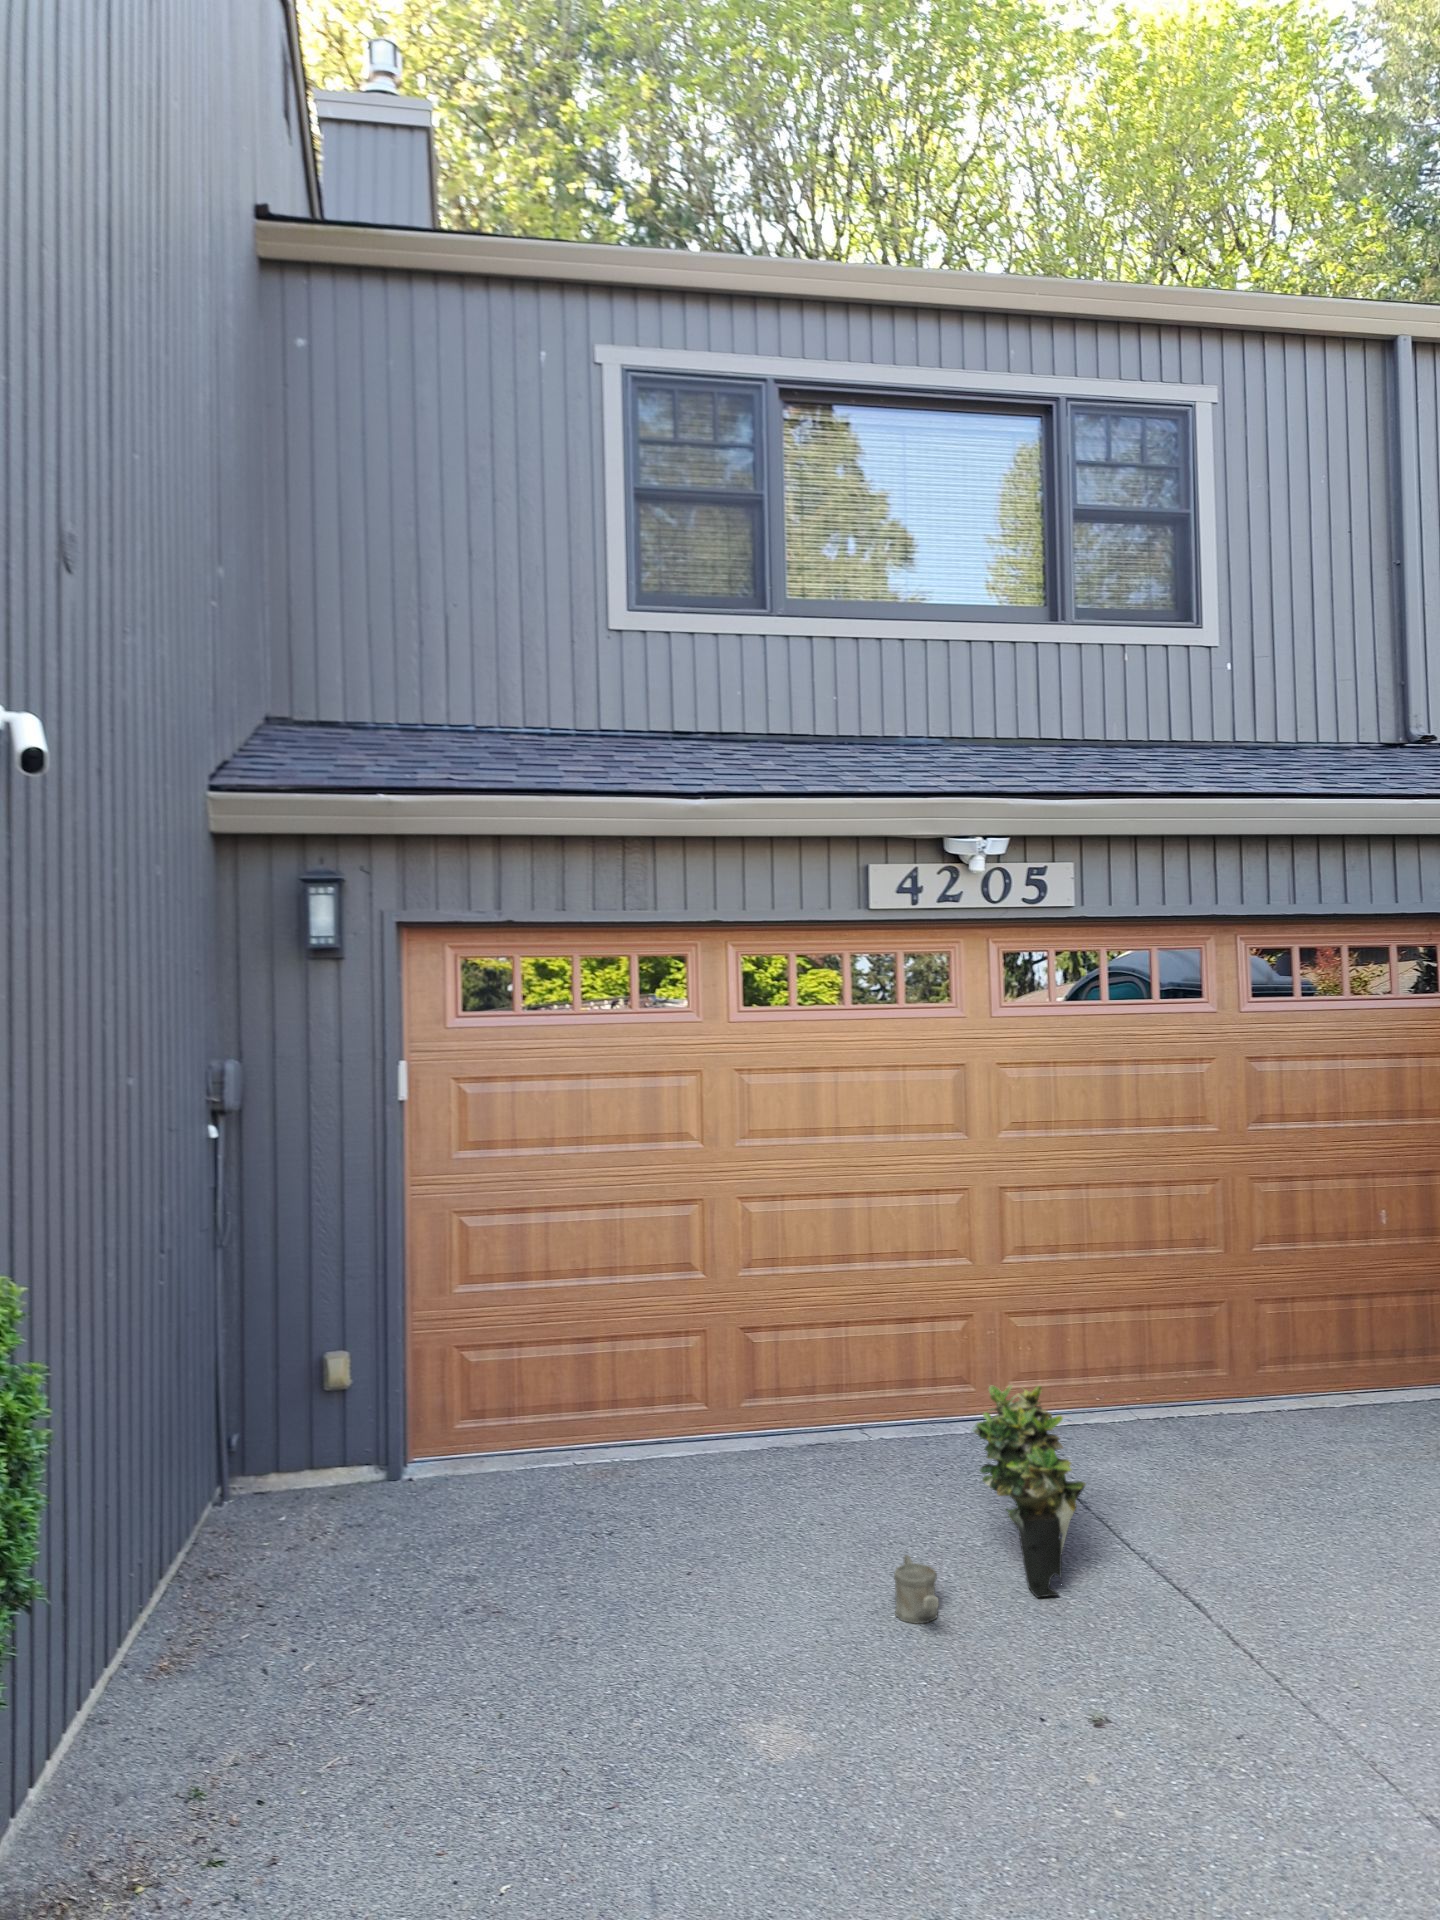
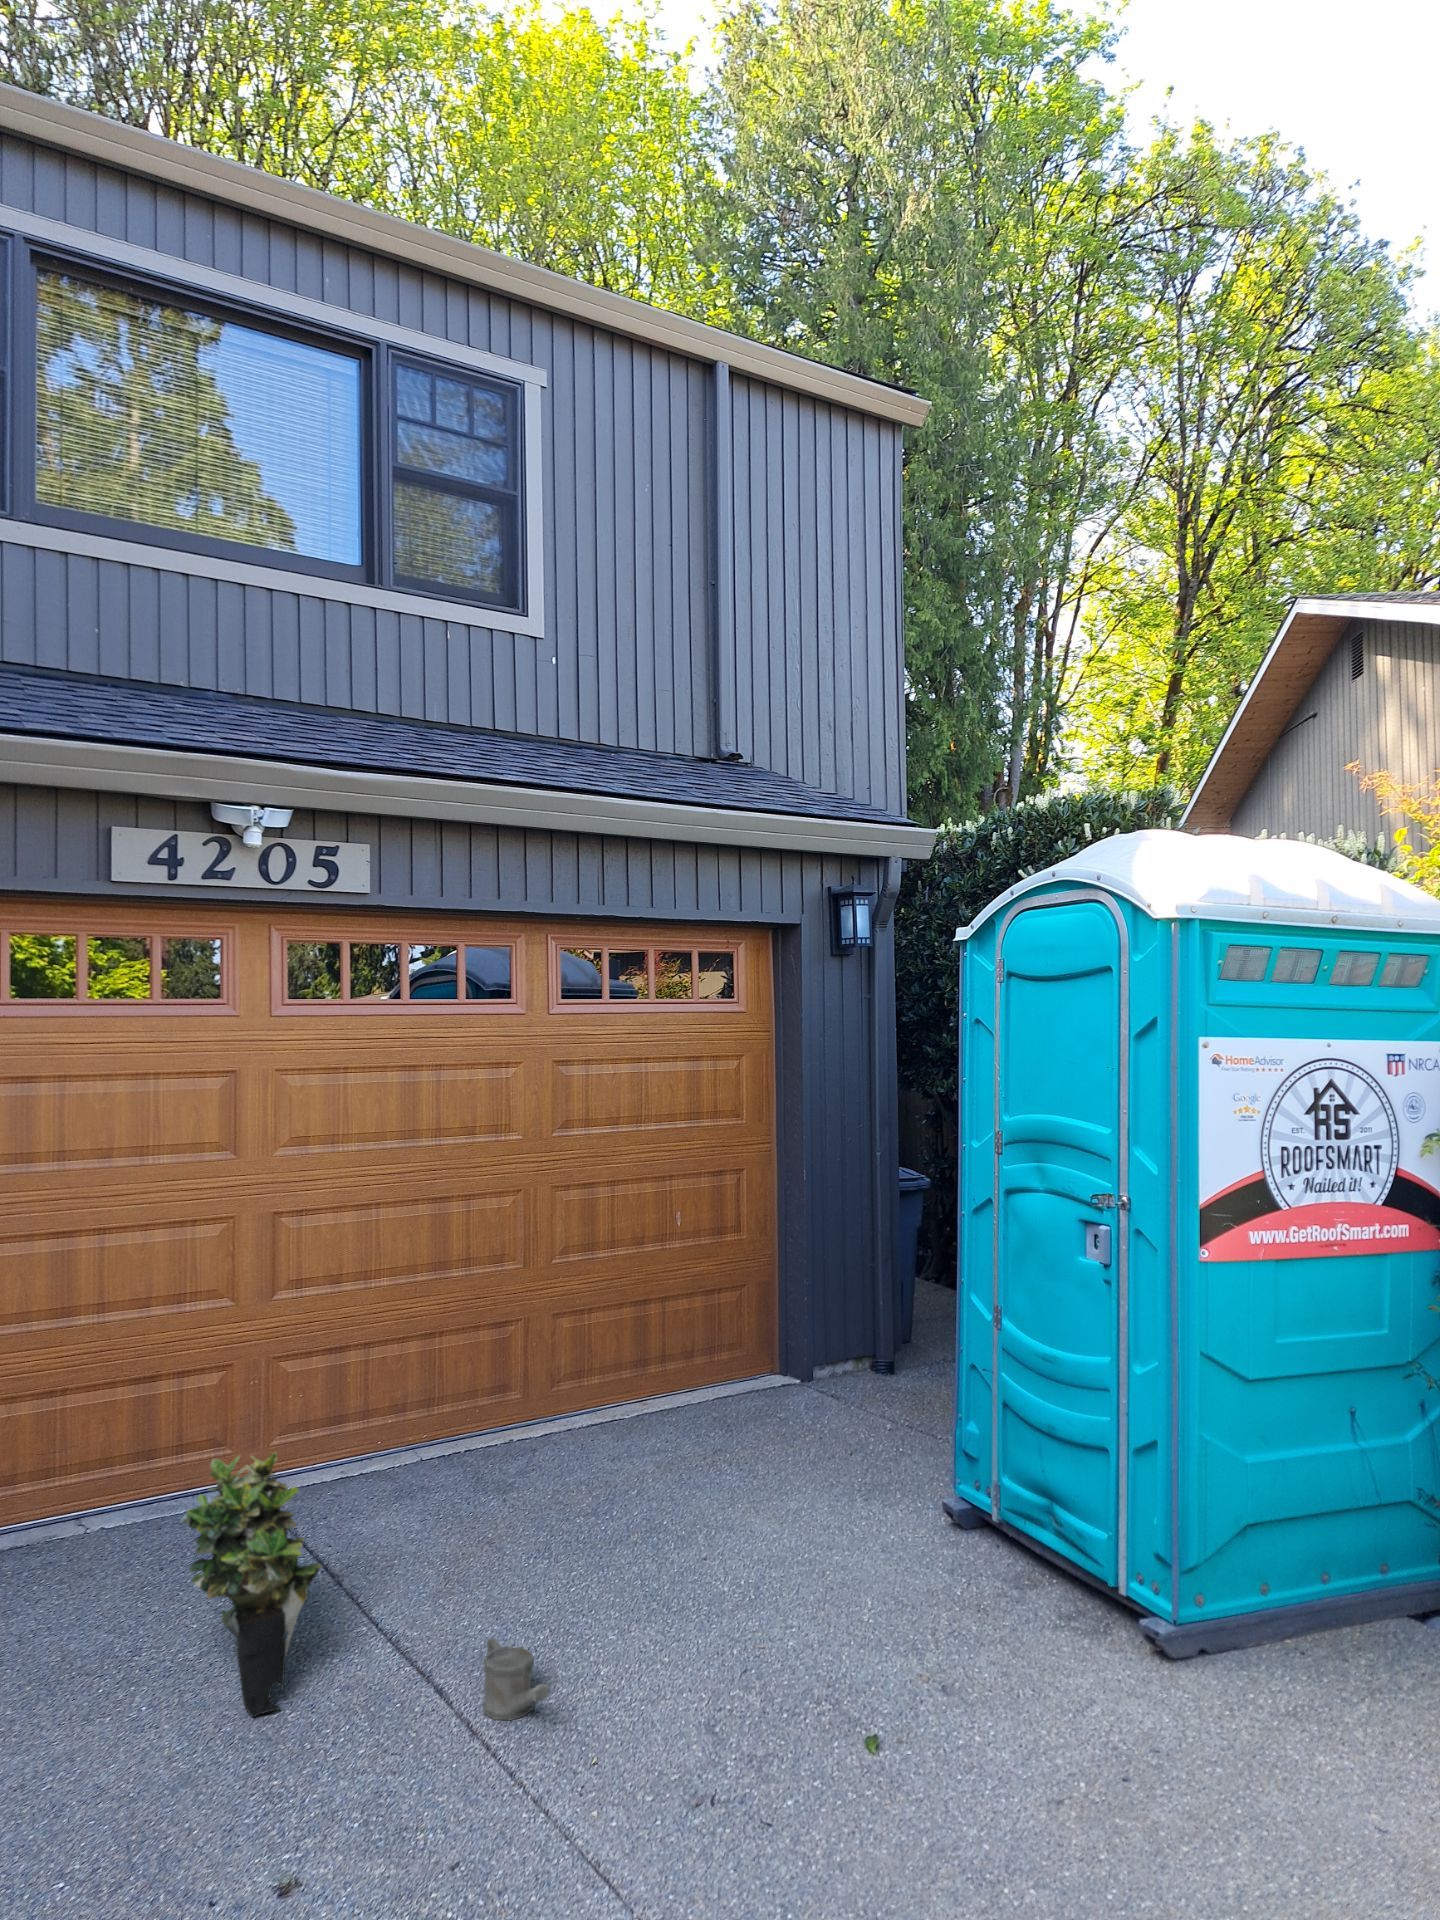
watering can: present [894,1555,939,1624] -> present [483,1638,549,1720]

